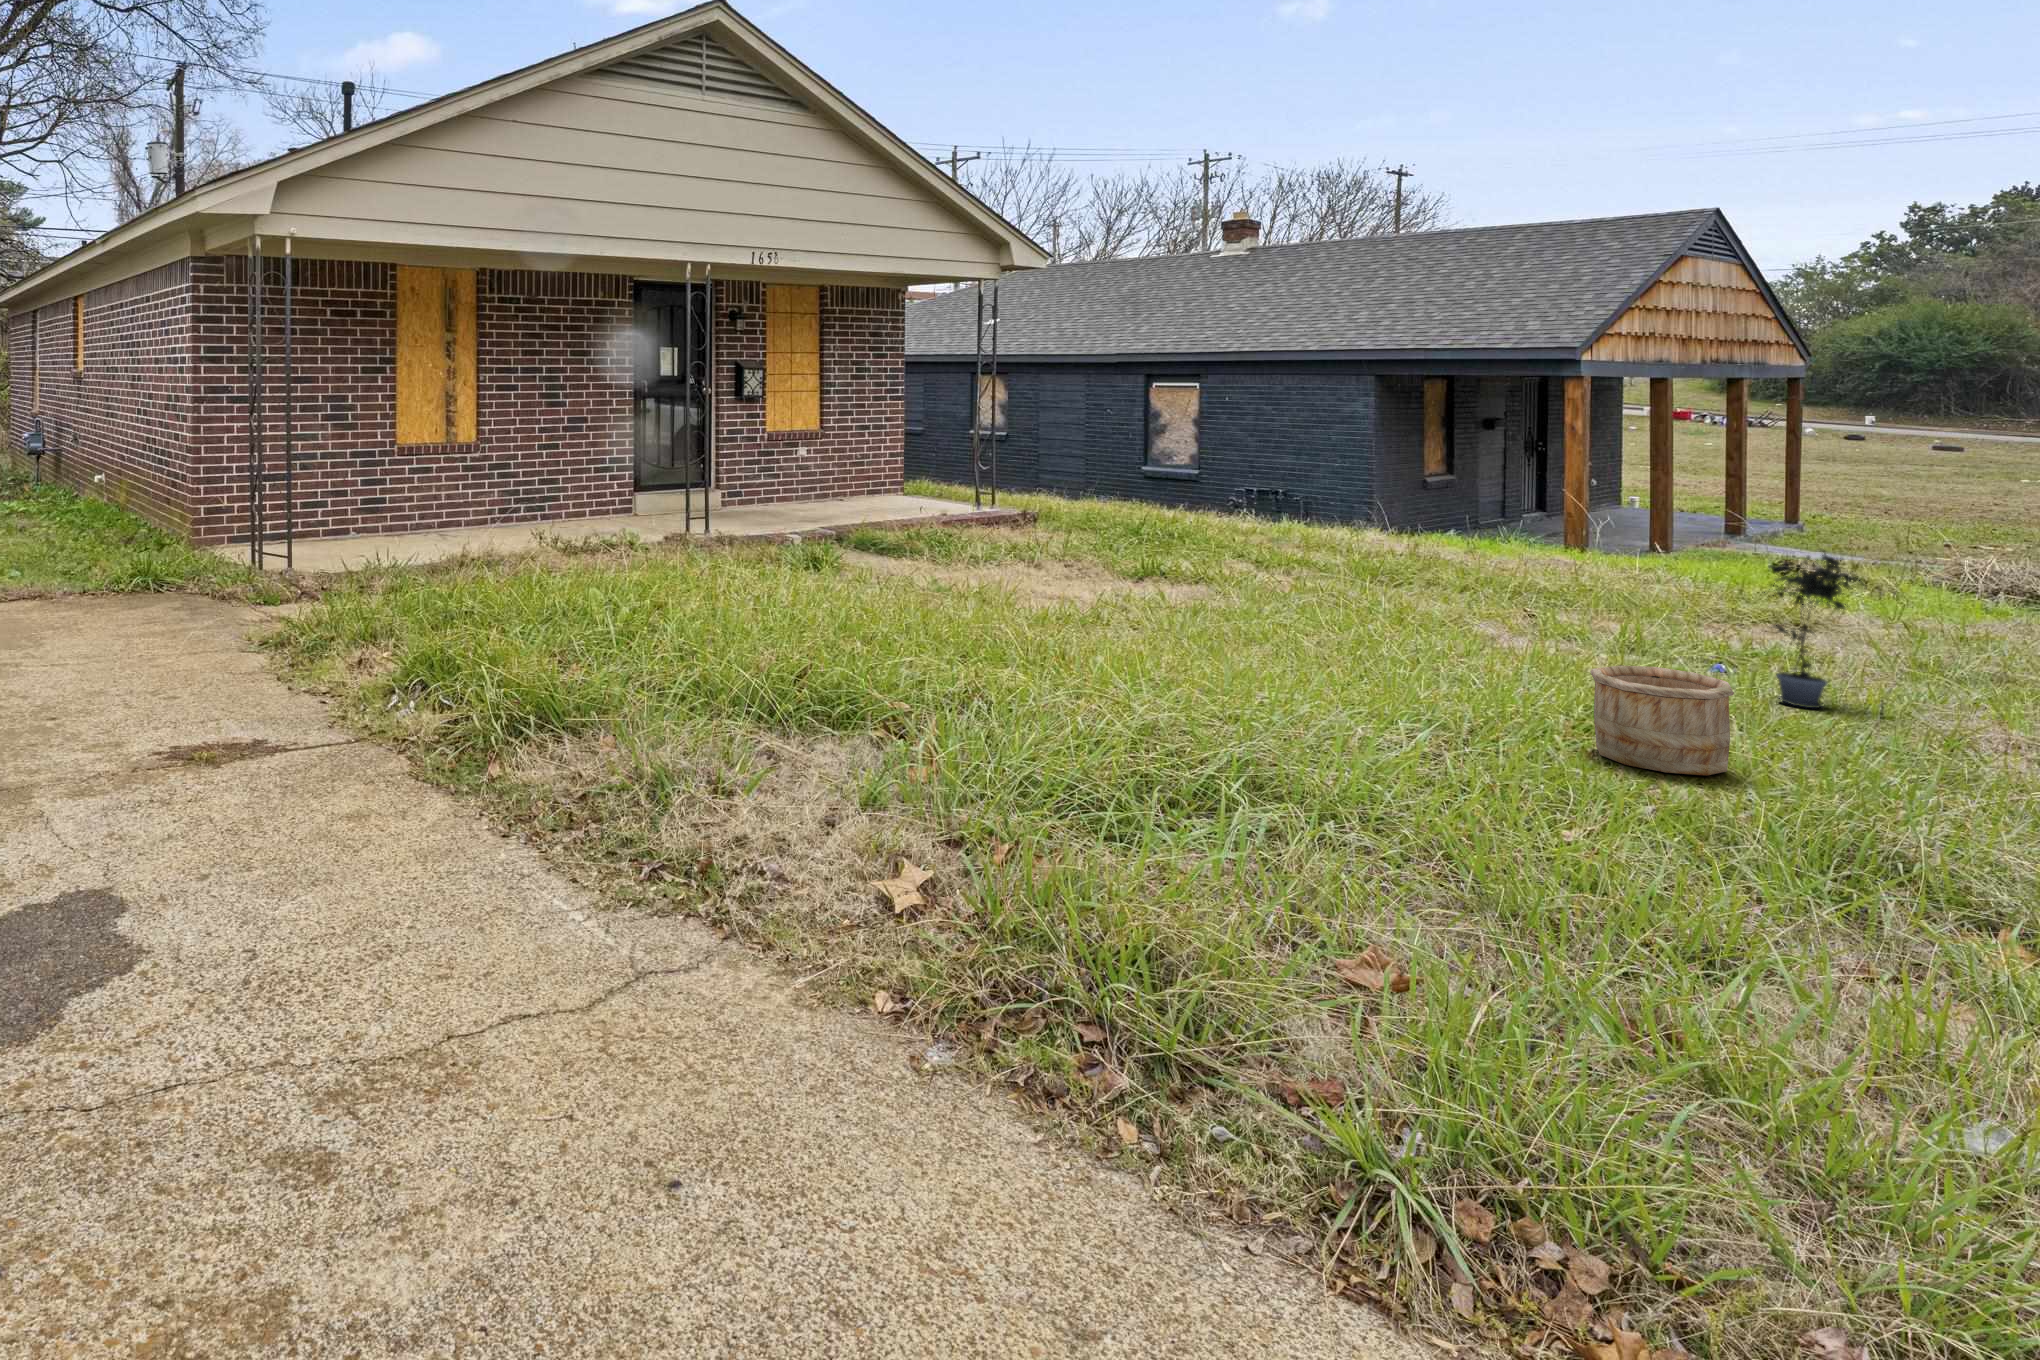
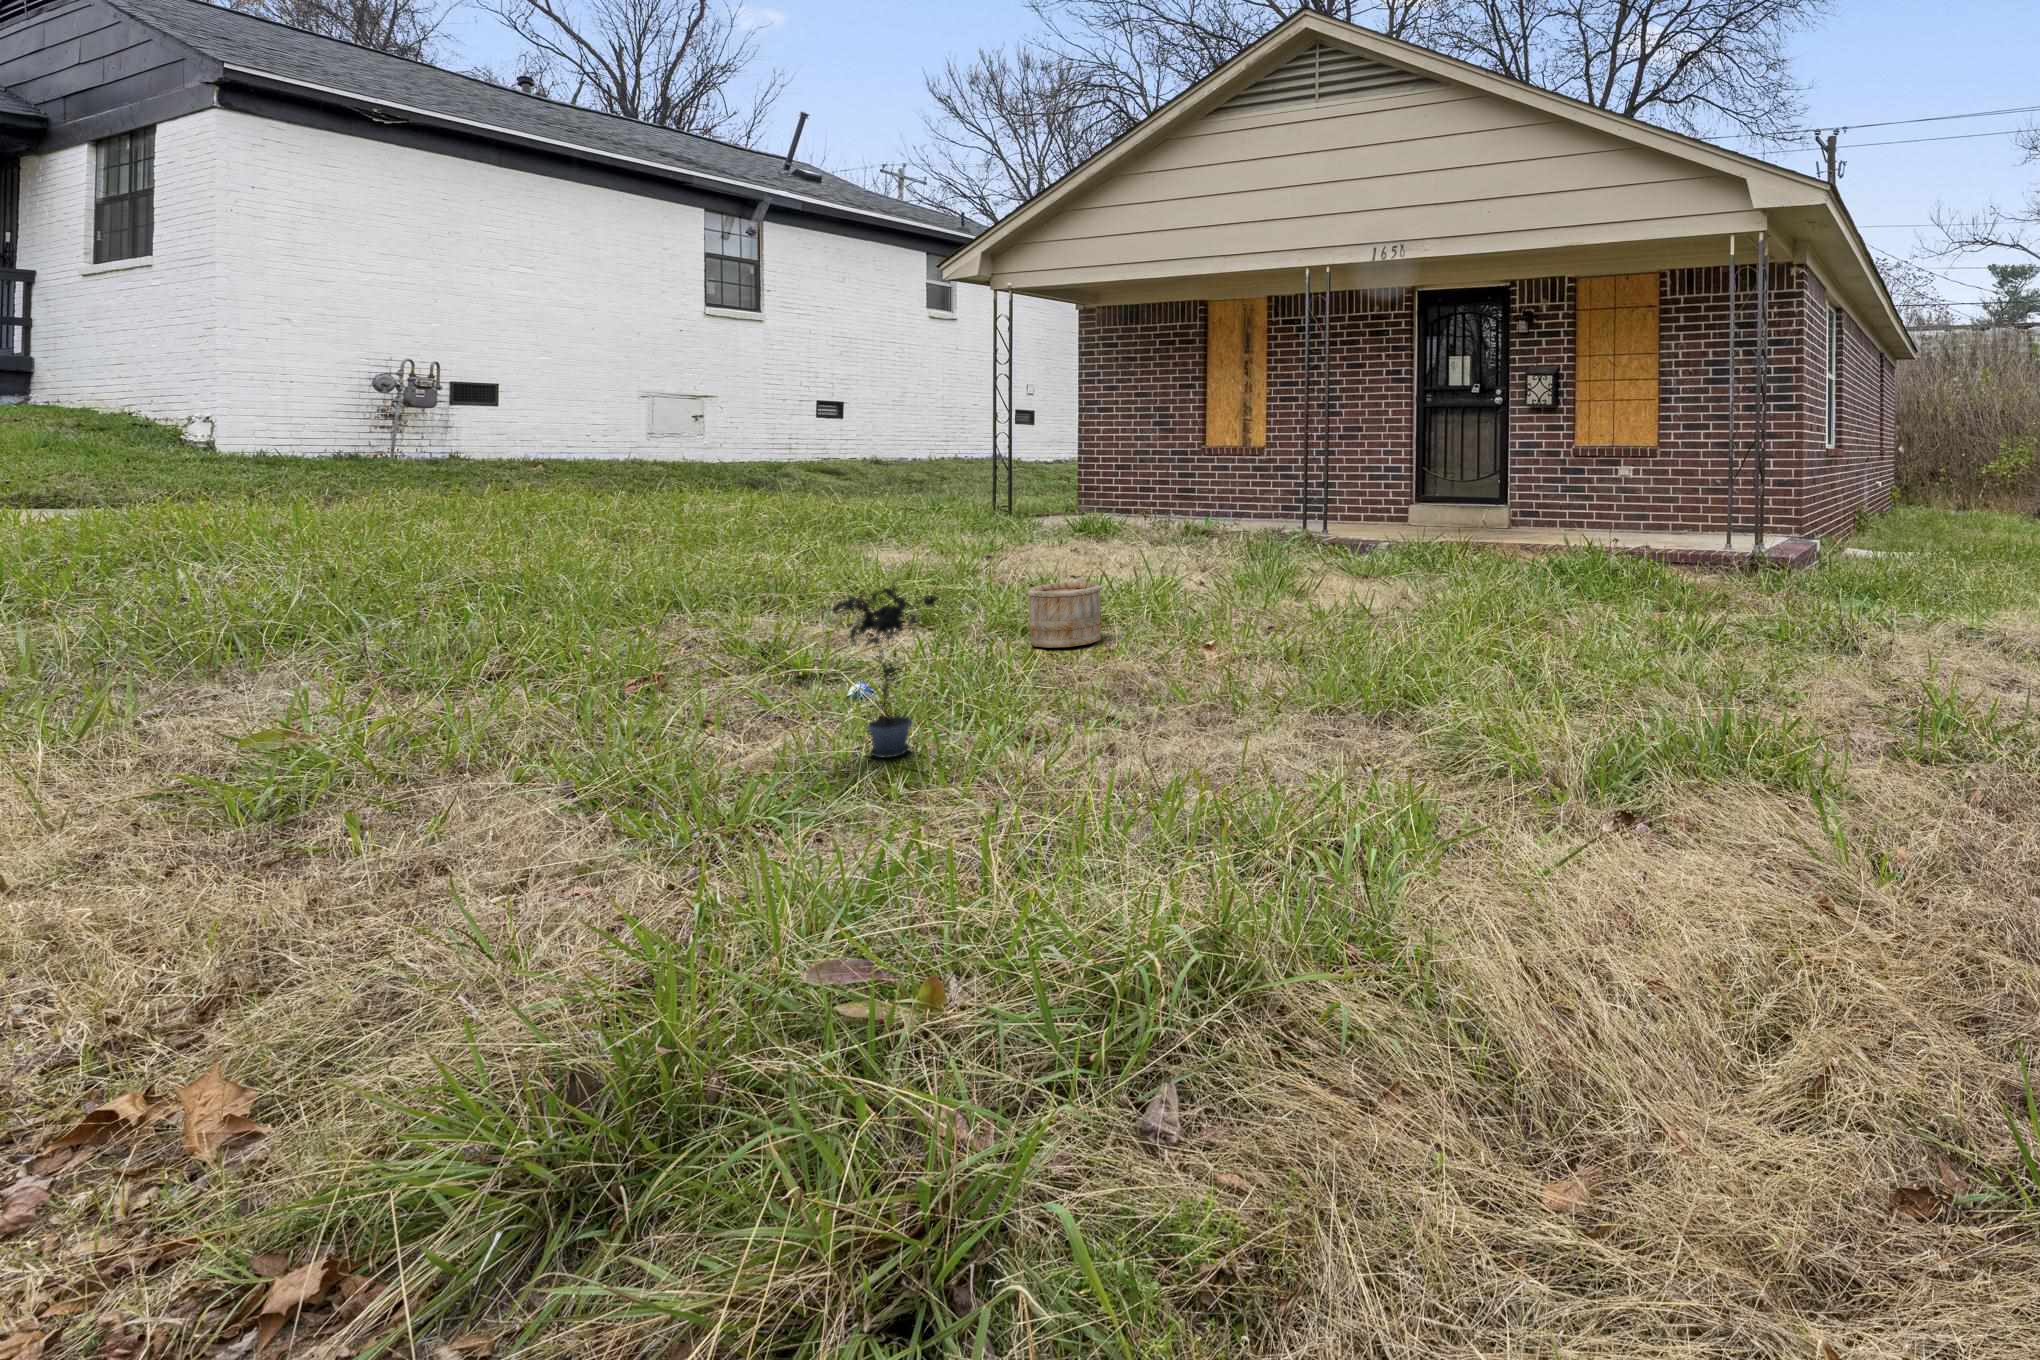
wooden bucket: present [1590,665,1734,775] -> present [1027,582,1102,648]

